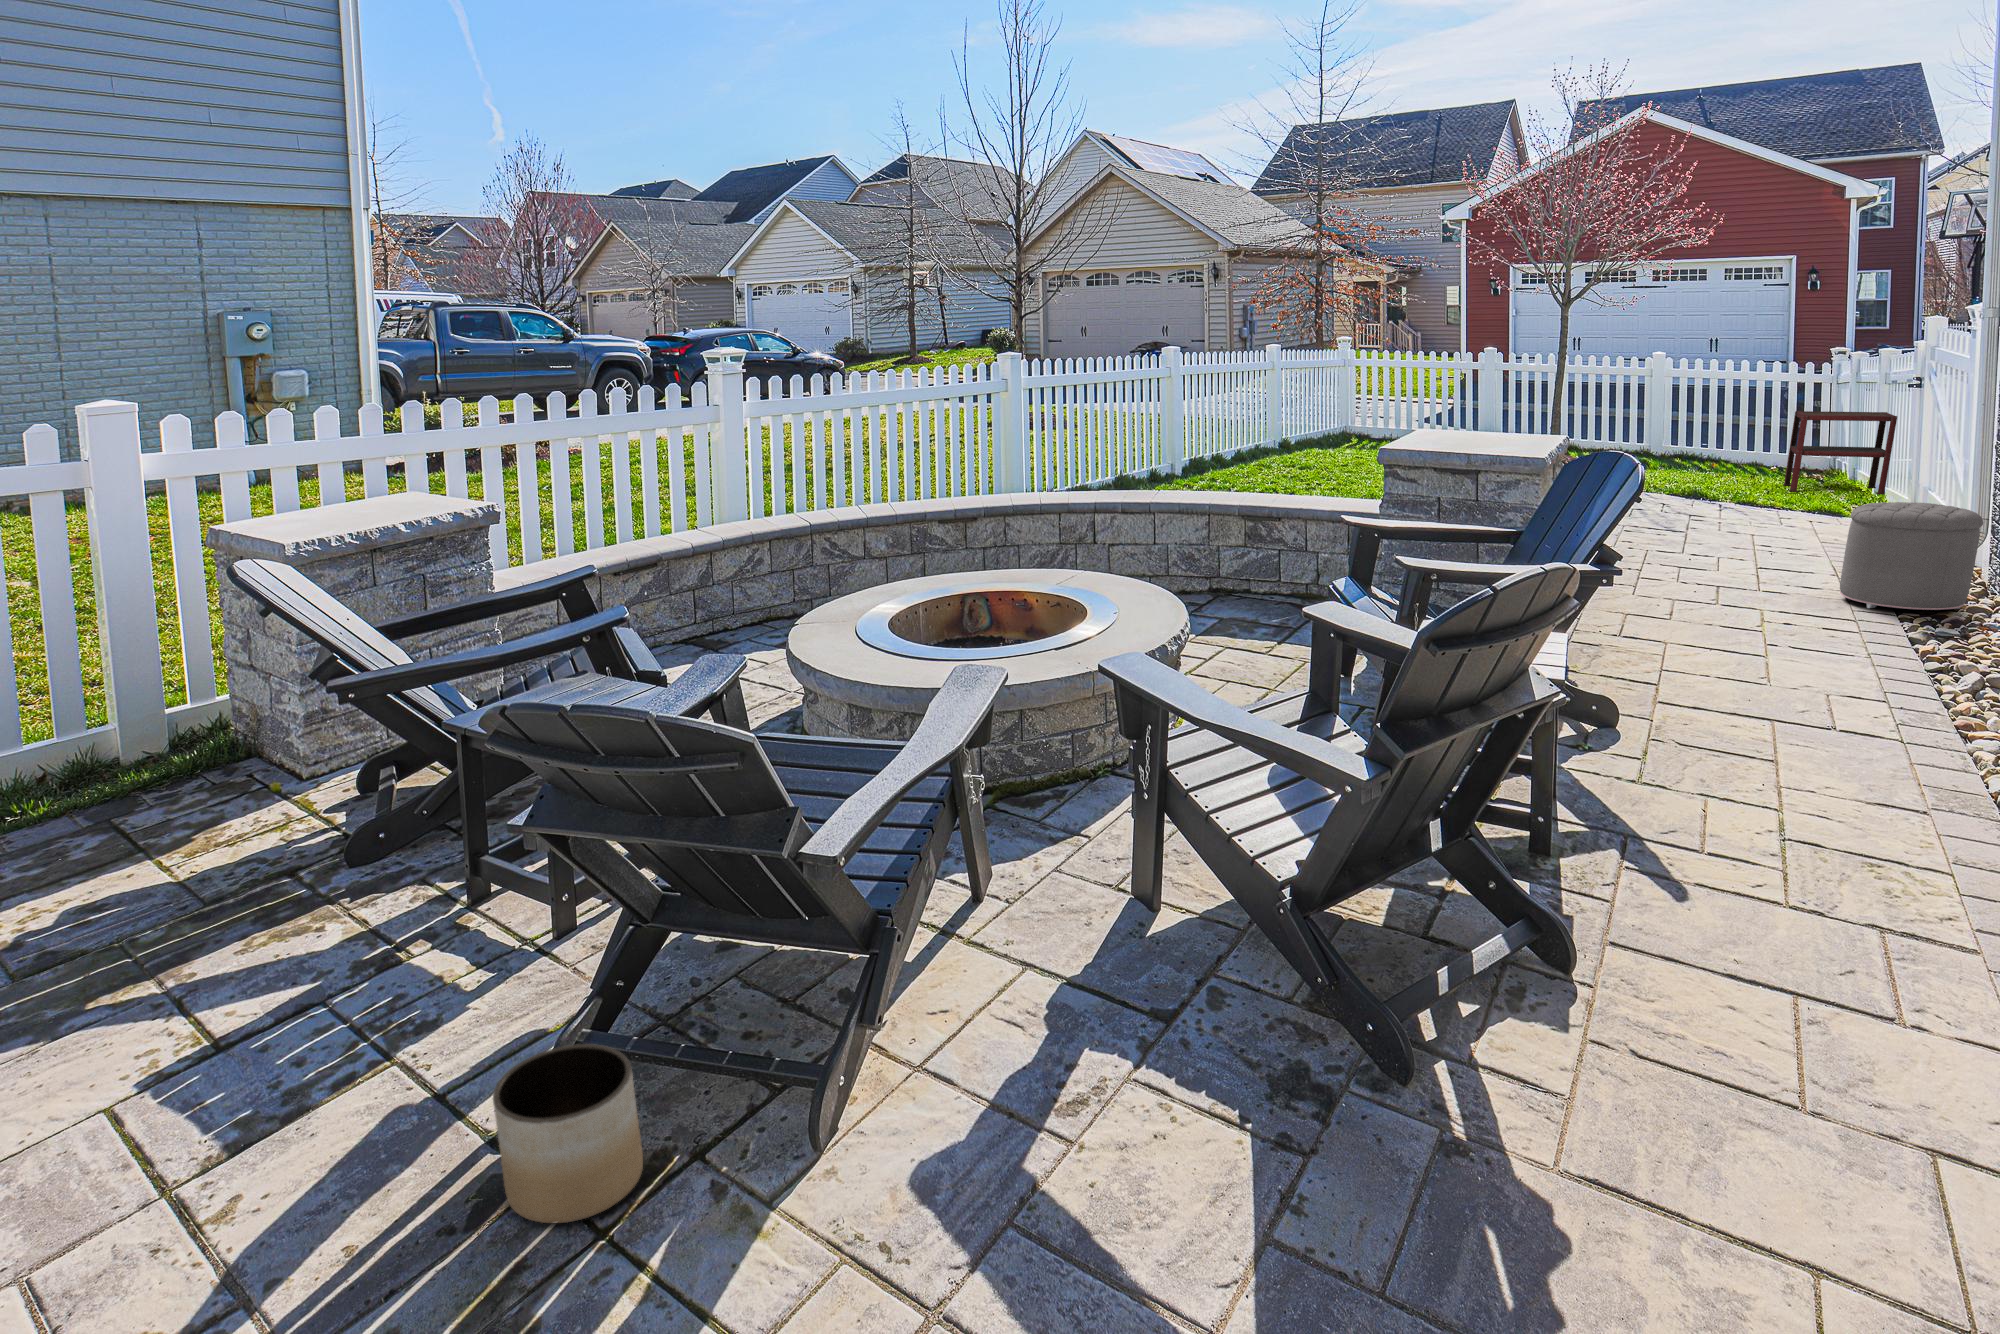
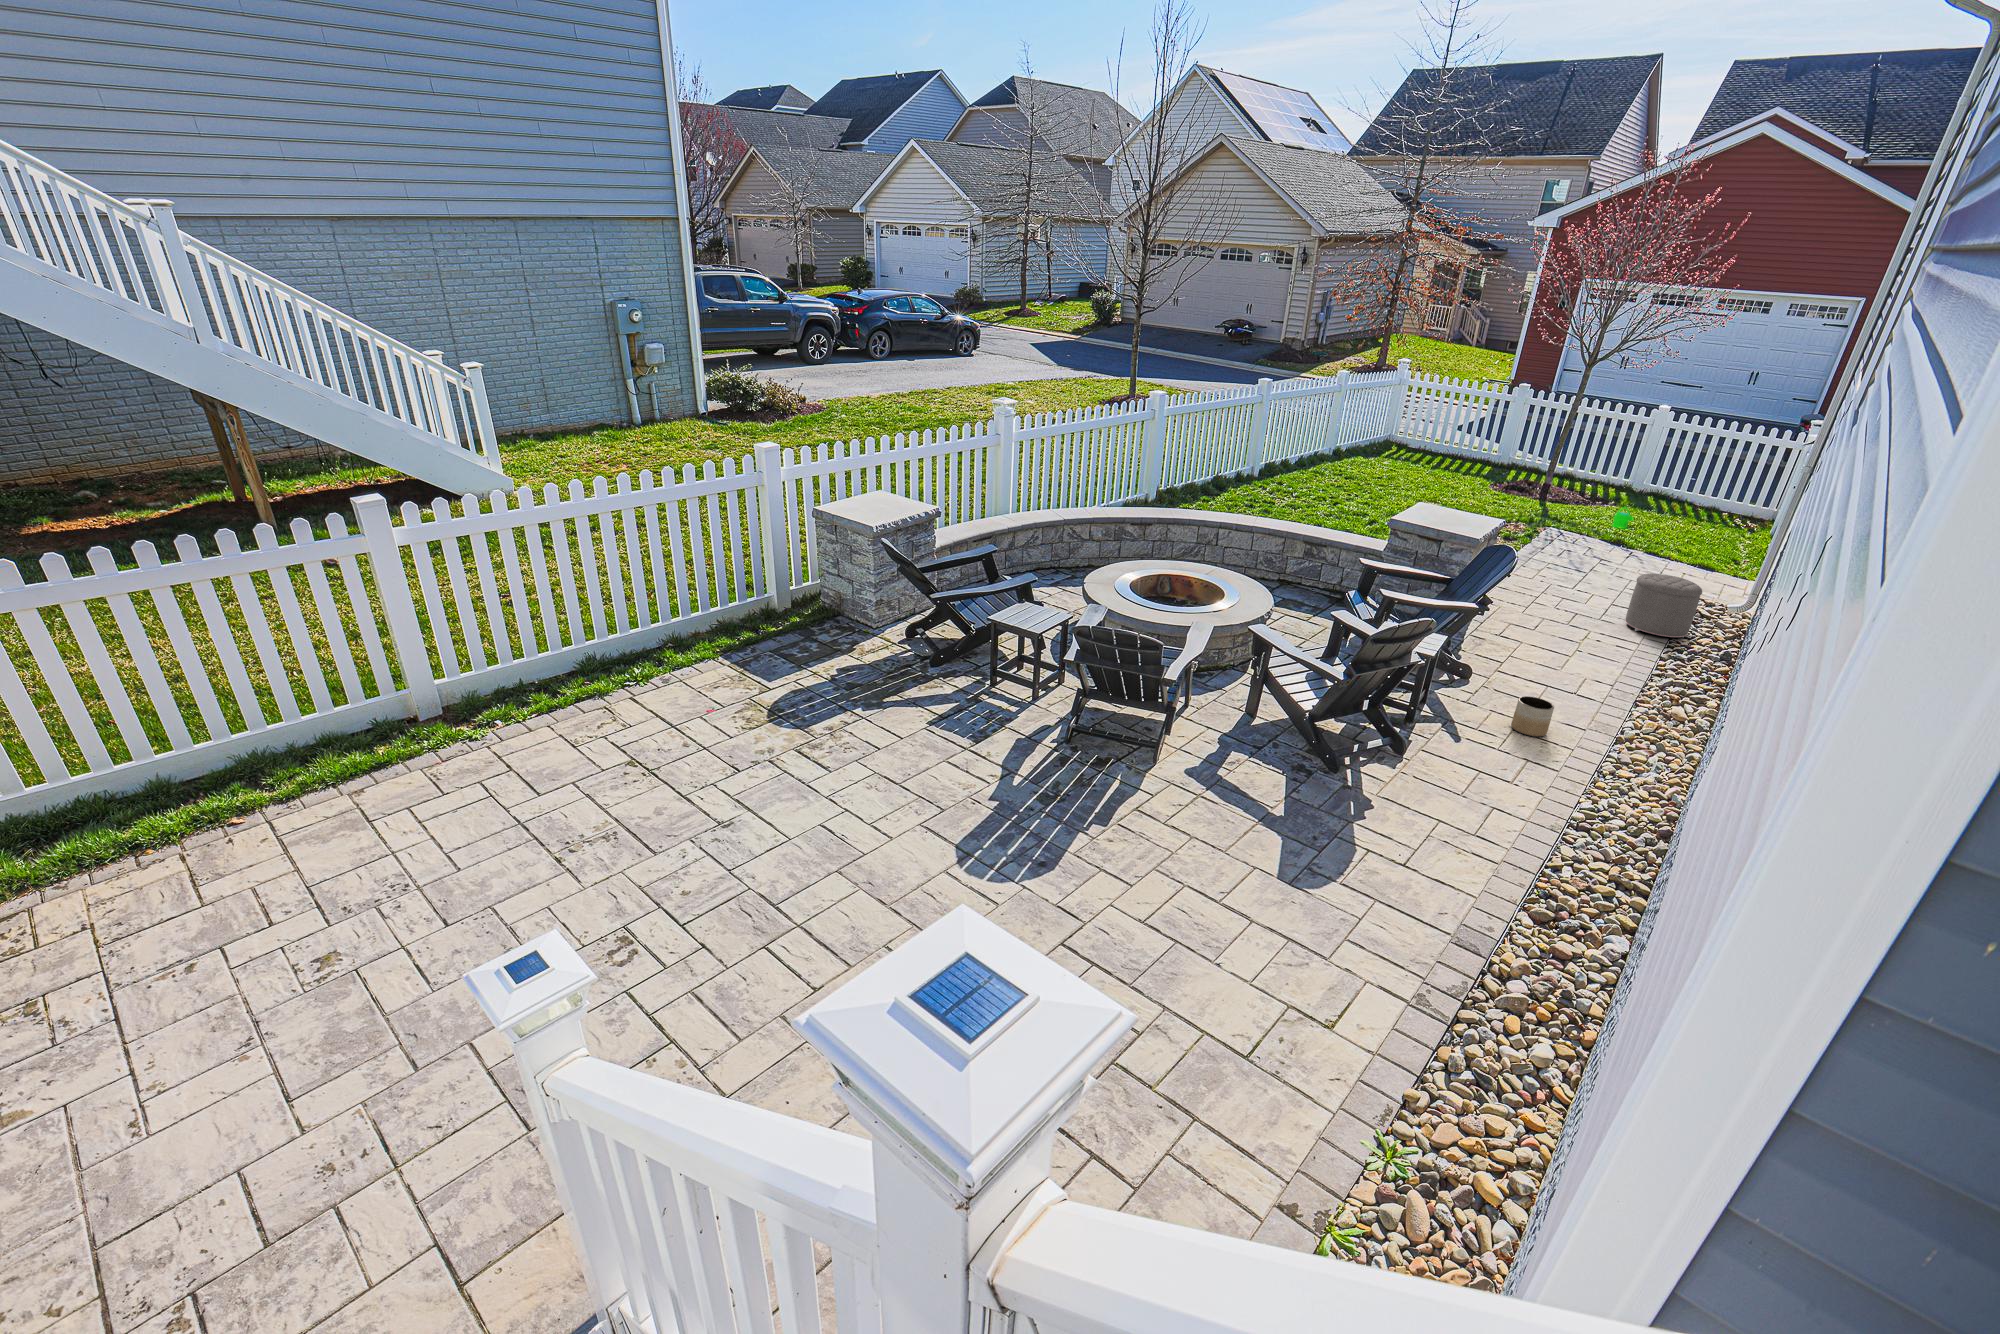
side table: present [1783,411,1897,495] -> none [1659,489,1733,553]
watering can: none [1705,450,1740,483] -> present [1612,507,1634,529]
planter: present [493,1044,643,1223] -> present [1511,696,1554,737]

